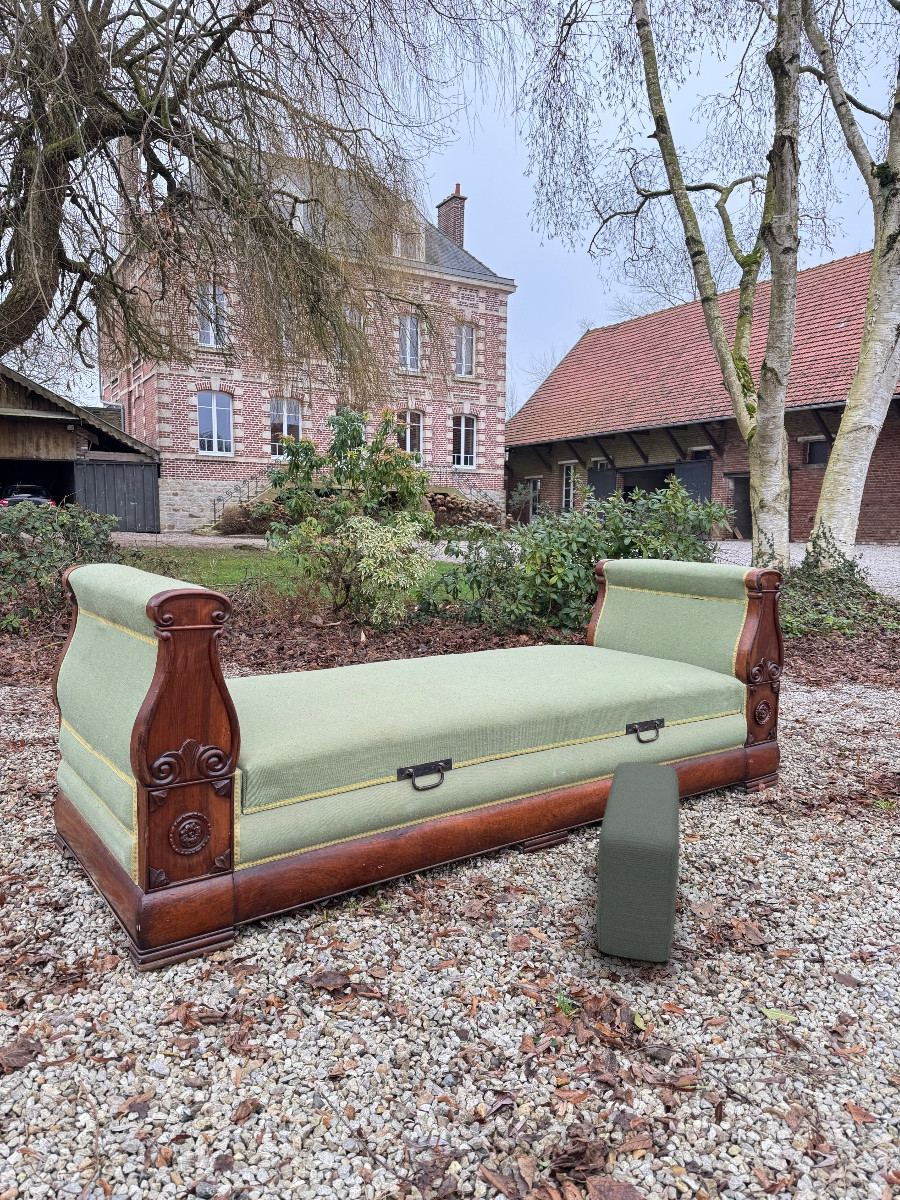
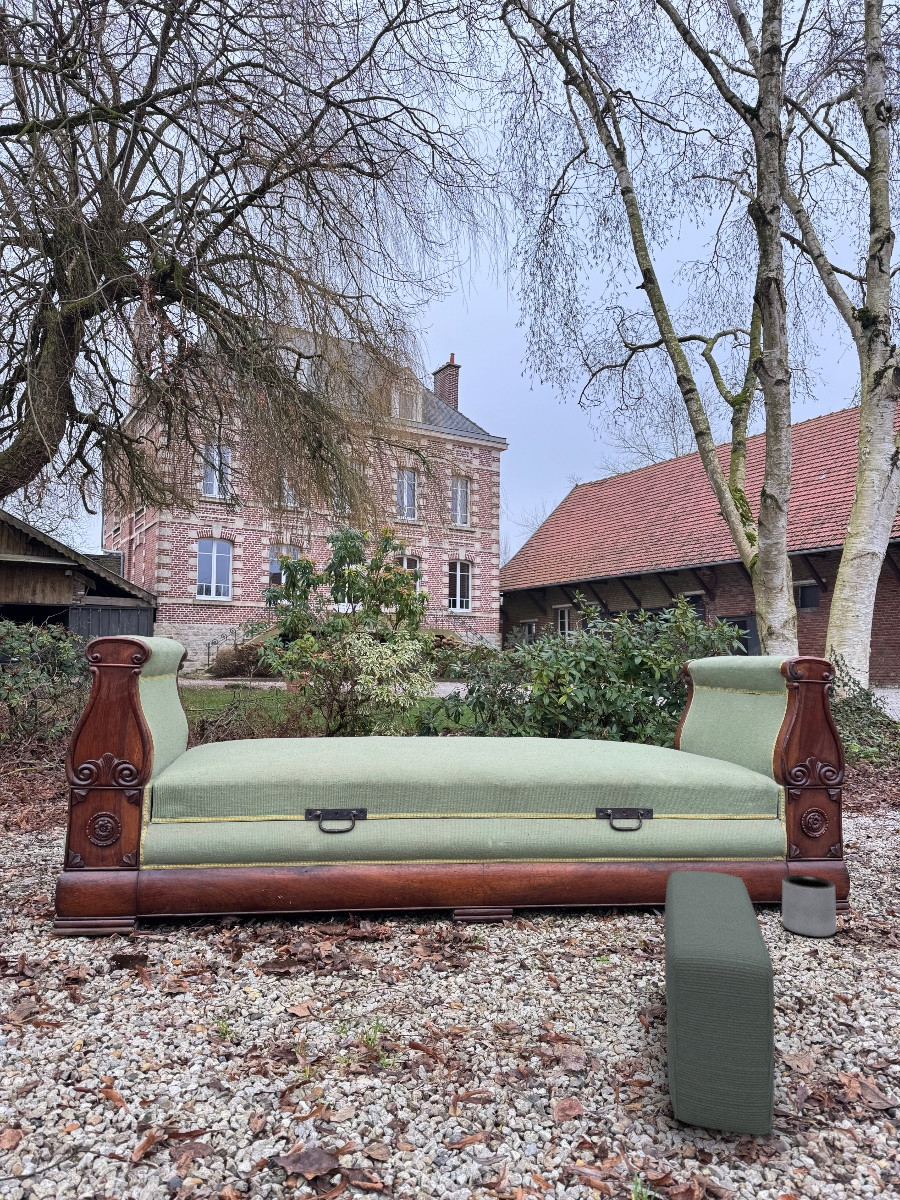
planter: none [720,755,766,807] -> present [782,875,836,937]

